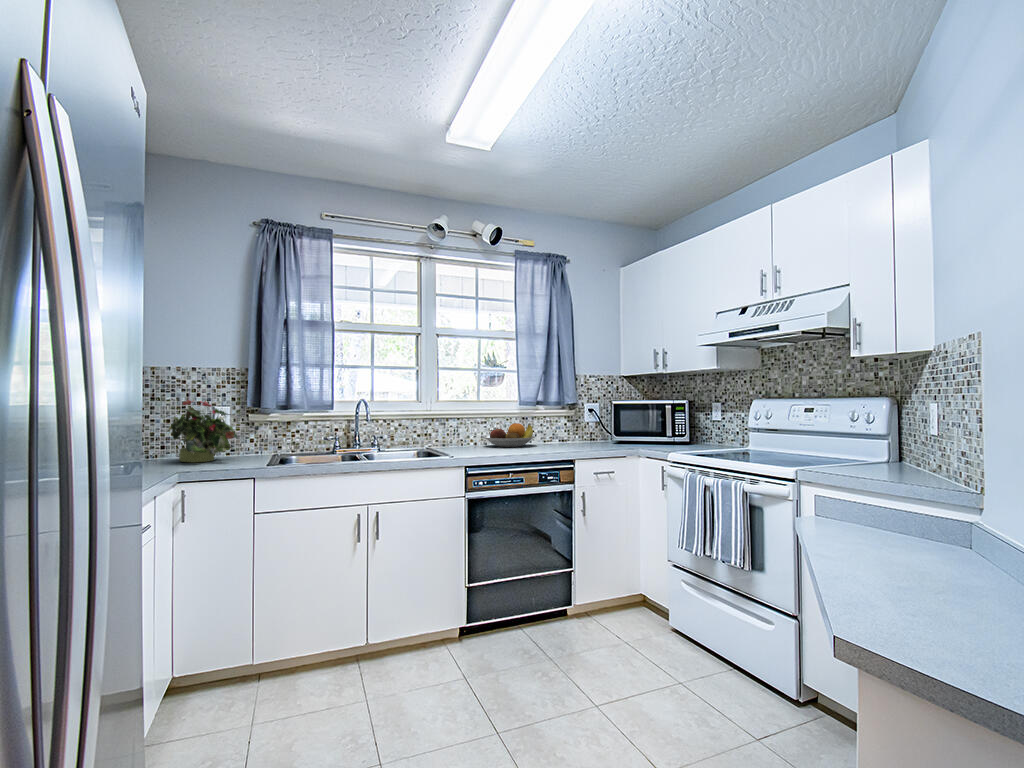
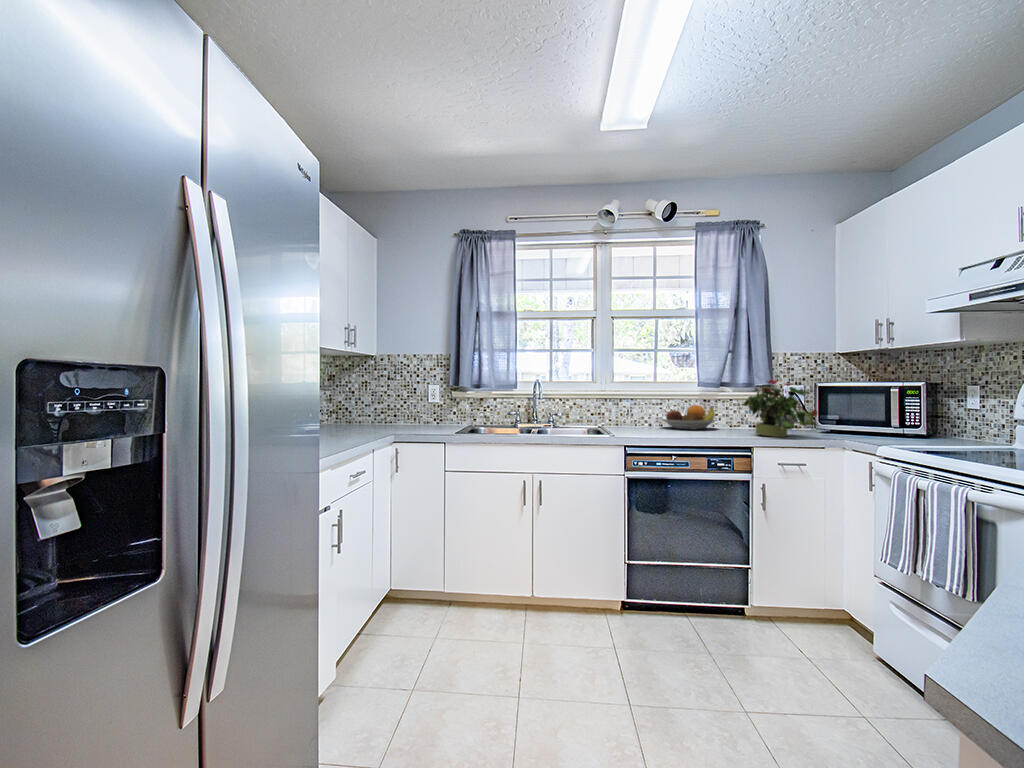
potted plant: present [169,400,238,462] -> present [742,380,817,437]

